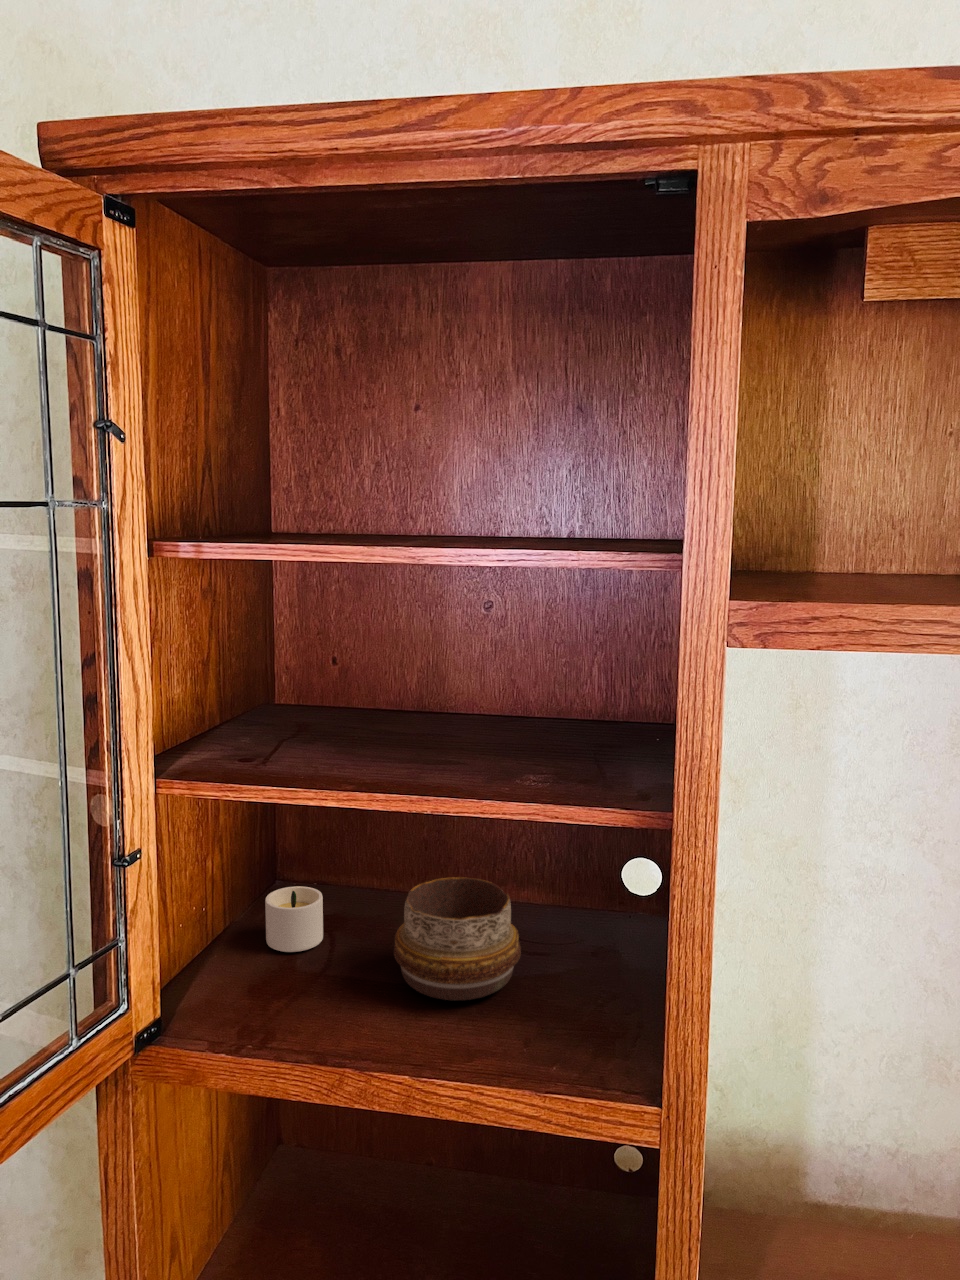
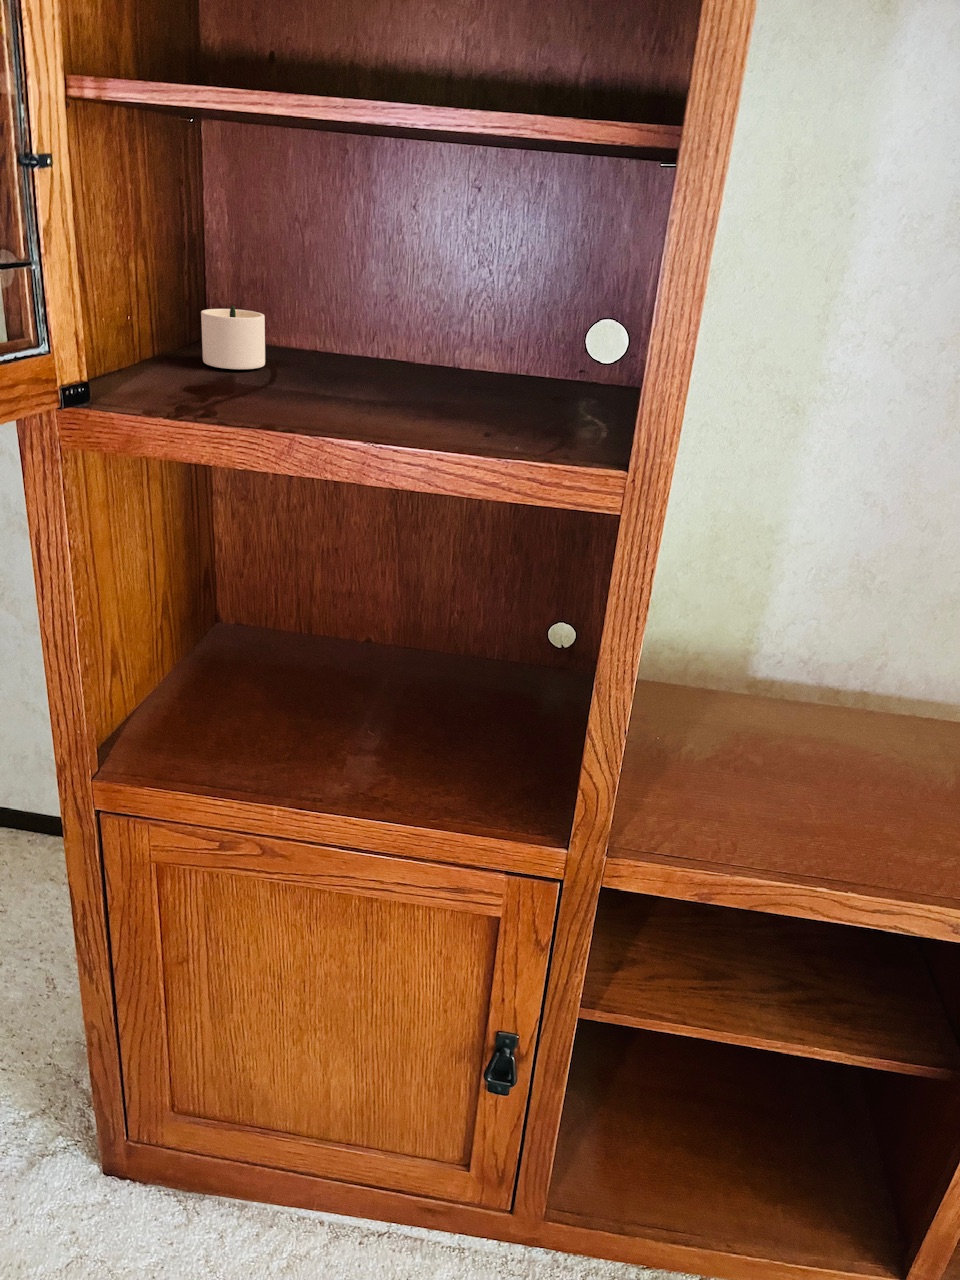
decorative bowl: present [394,877,521,1000] -> none [344,293,480,404]

